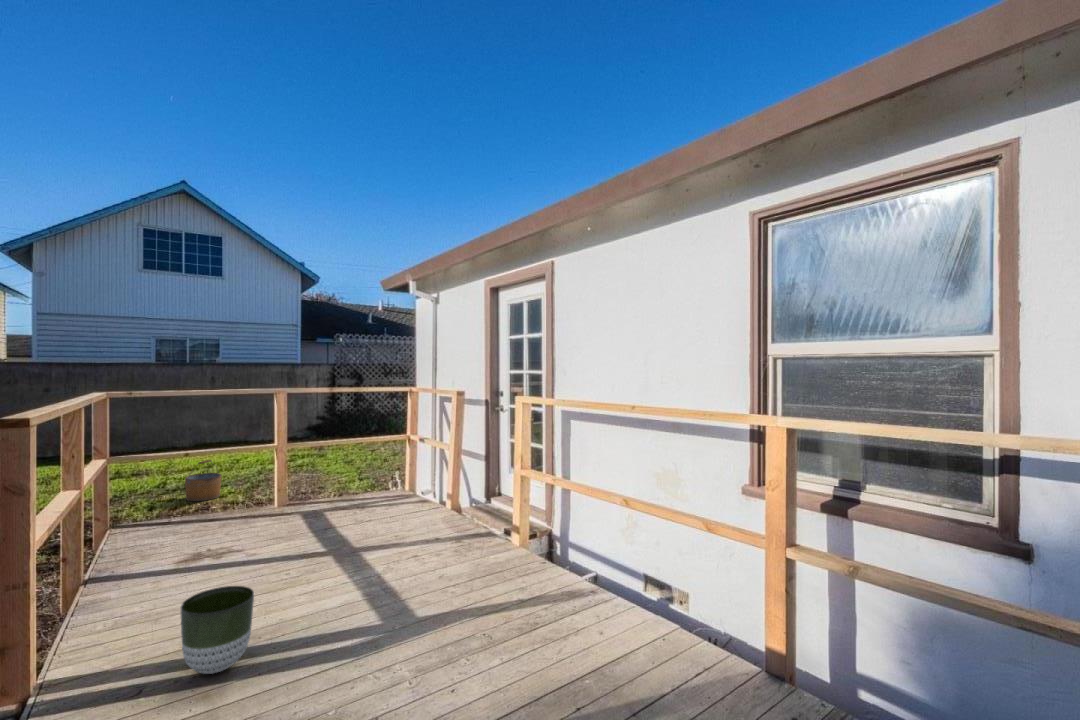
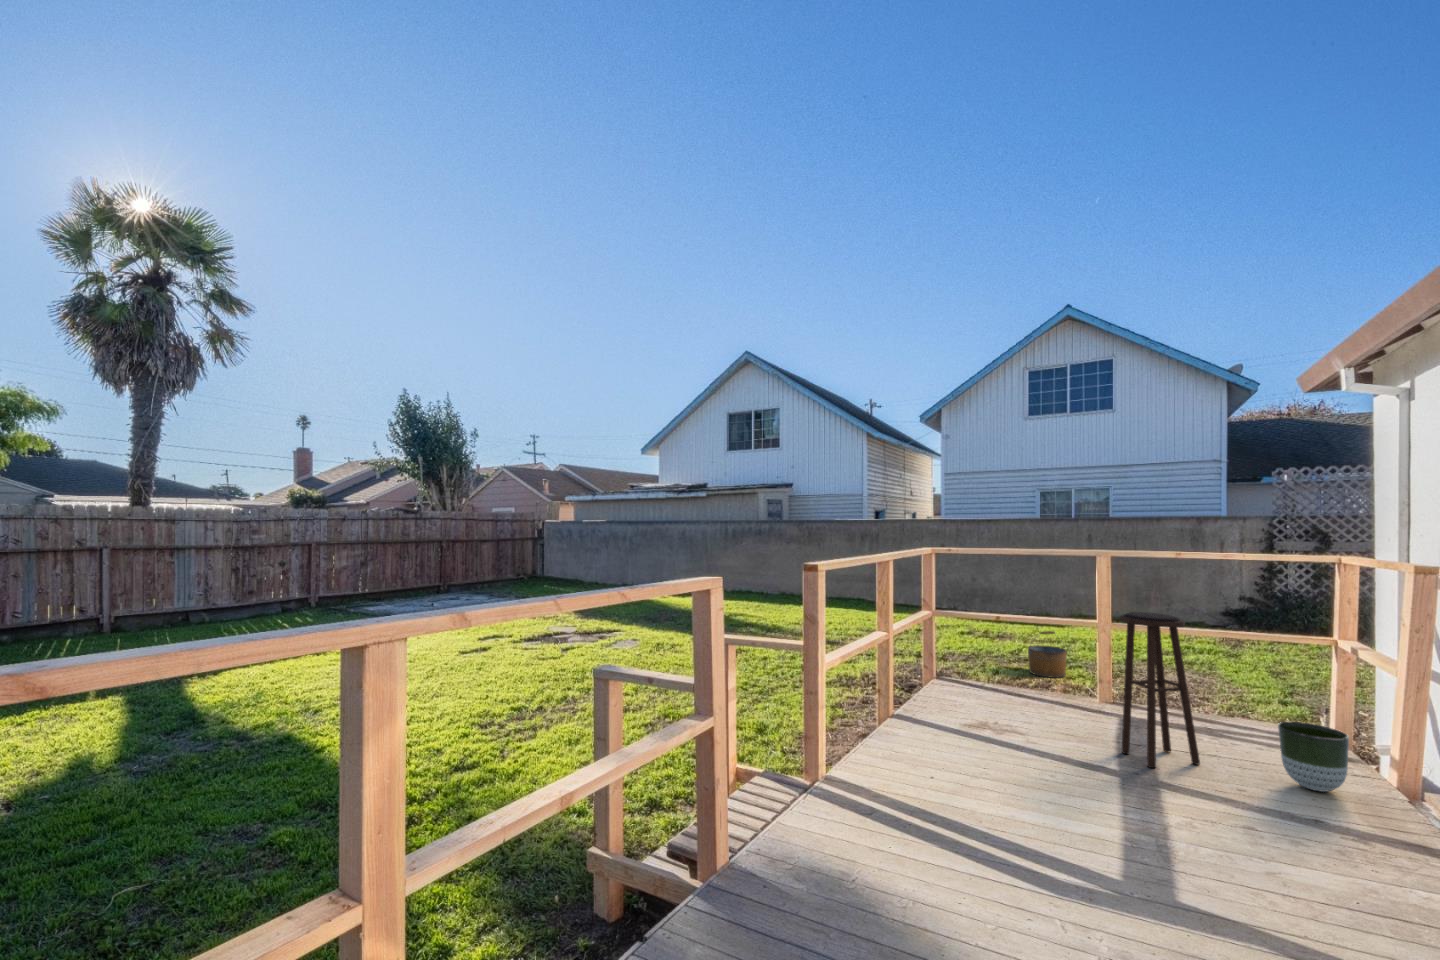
stool: none [318,429,366,542] -> present [1120,612,1200,768]
planter: present [181,586,254,674] -> present [1278,722,1349,792]

